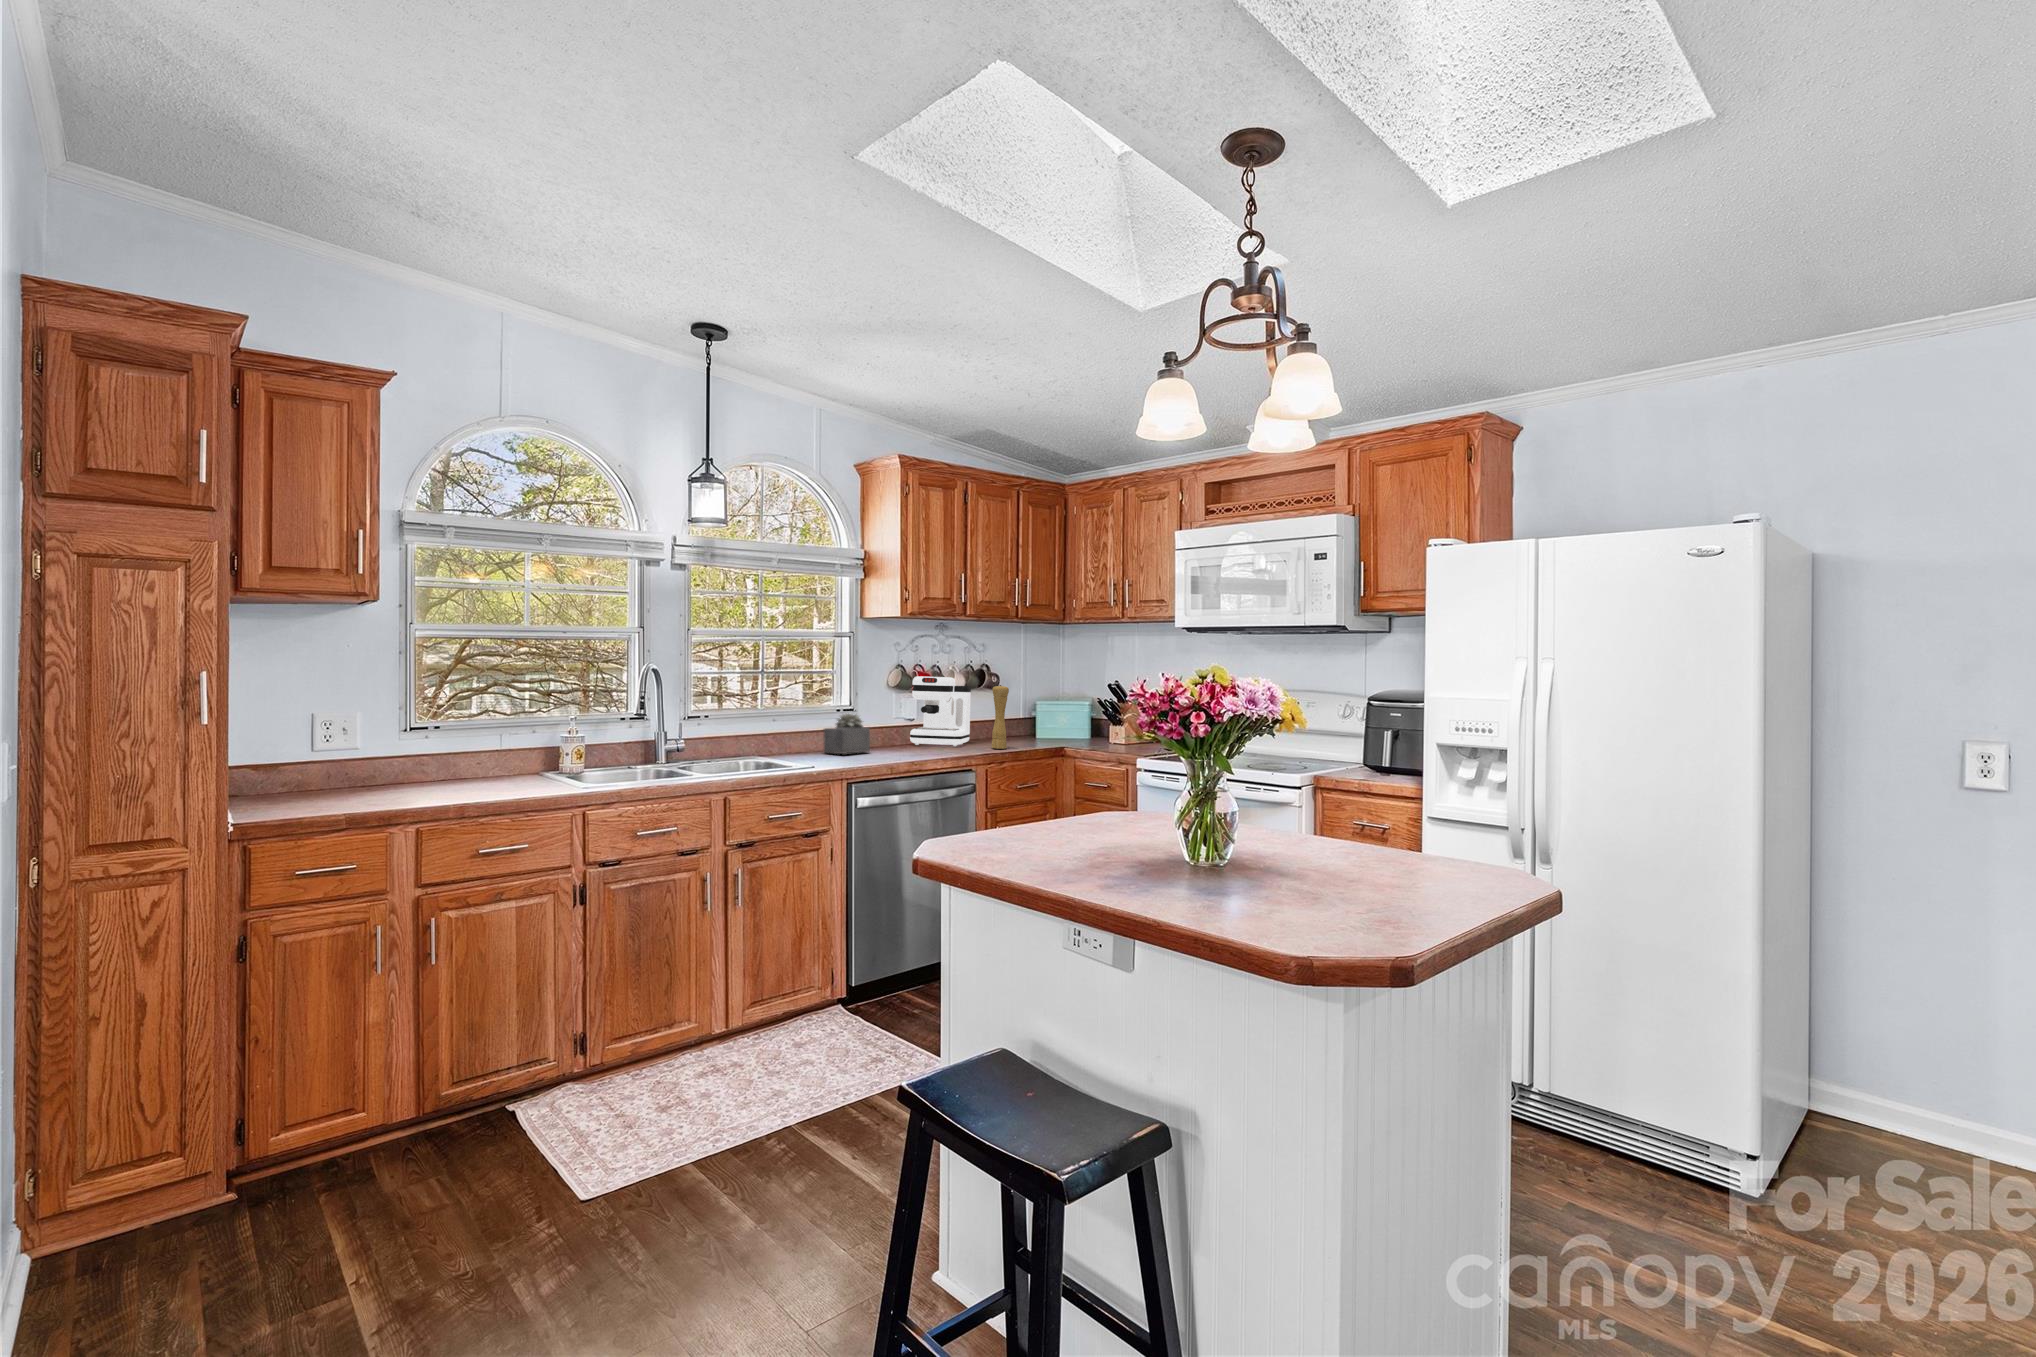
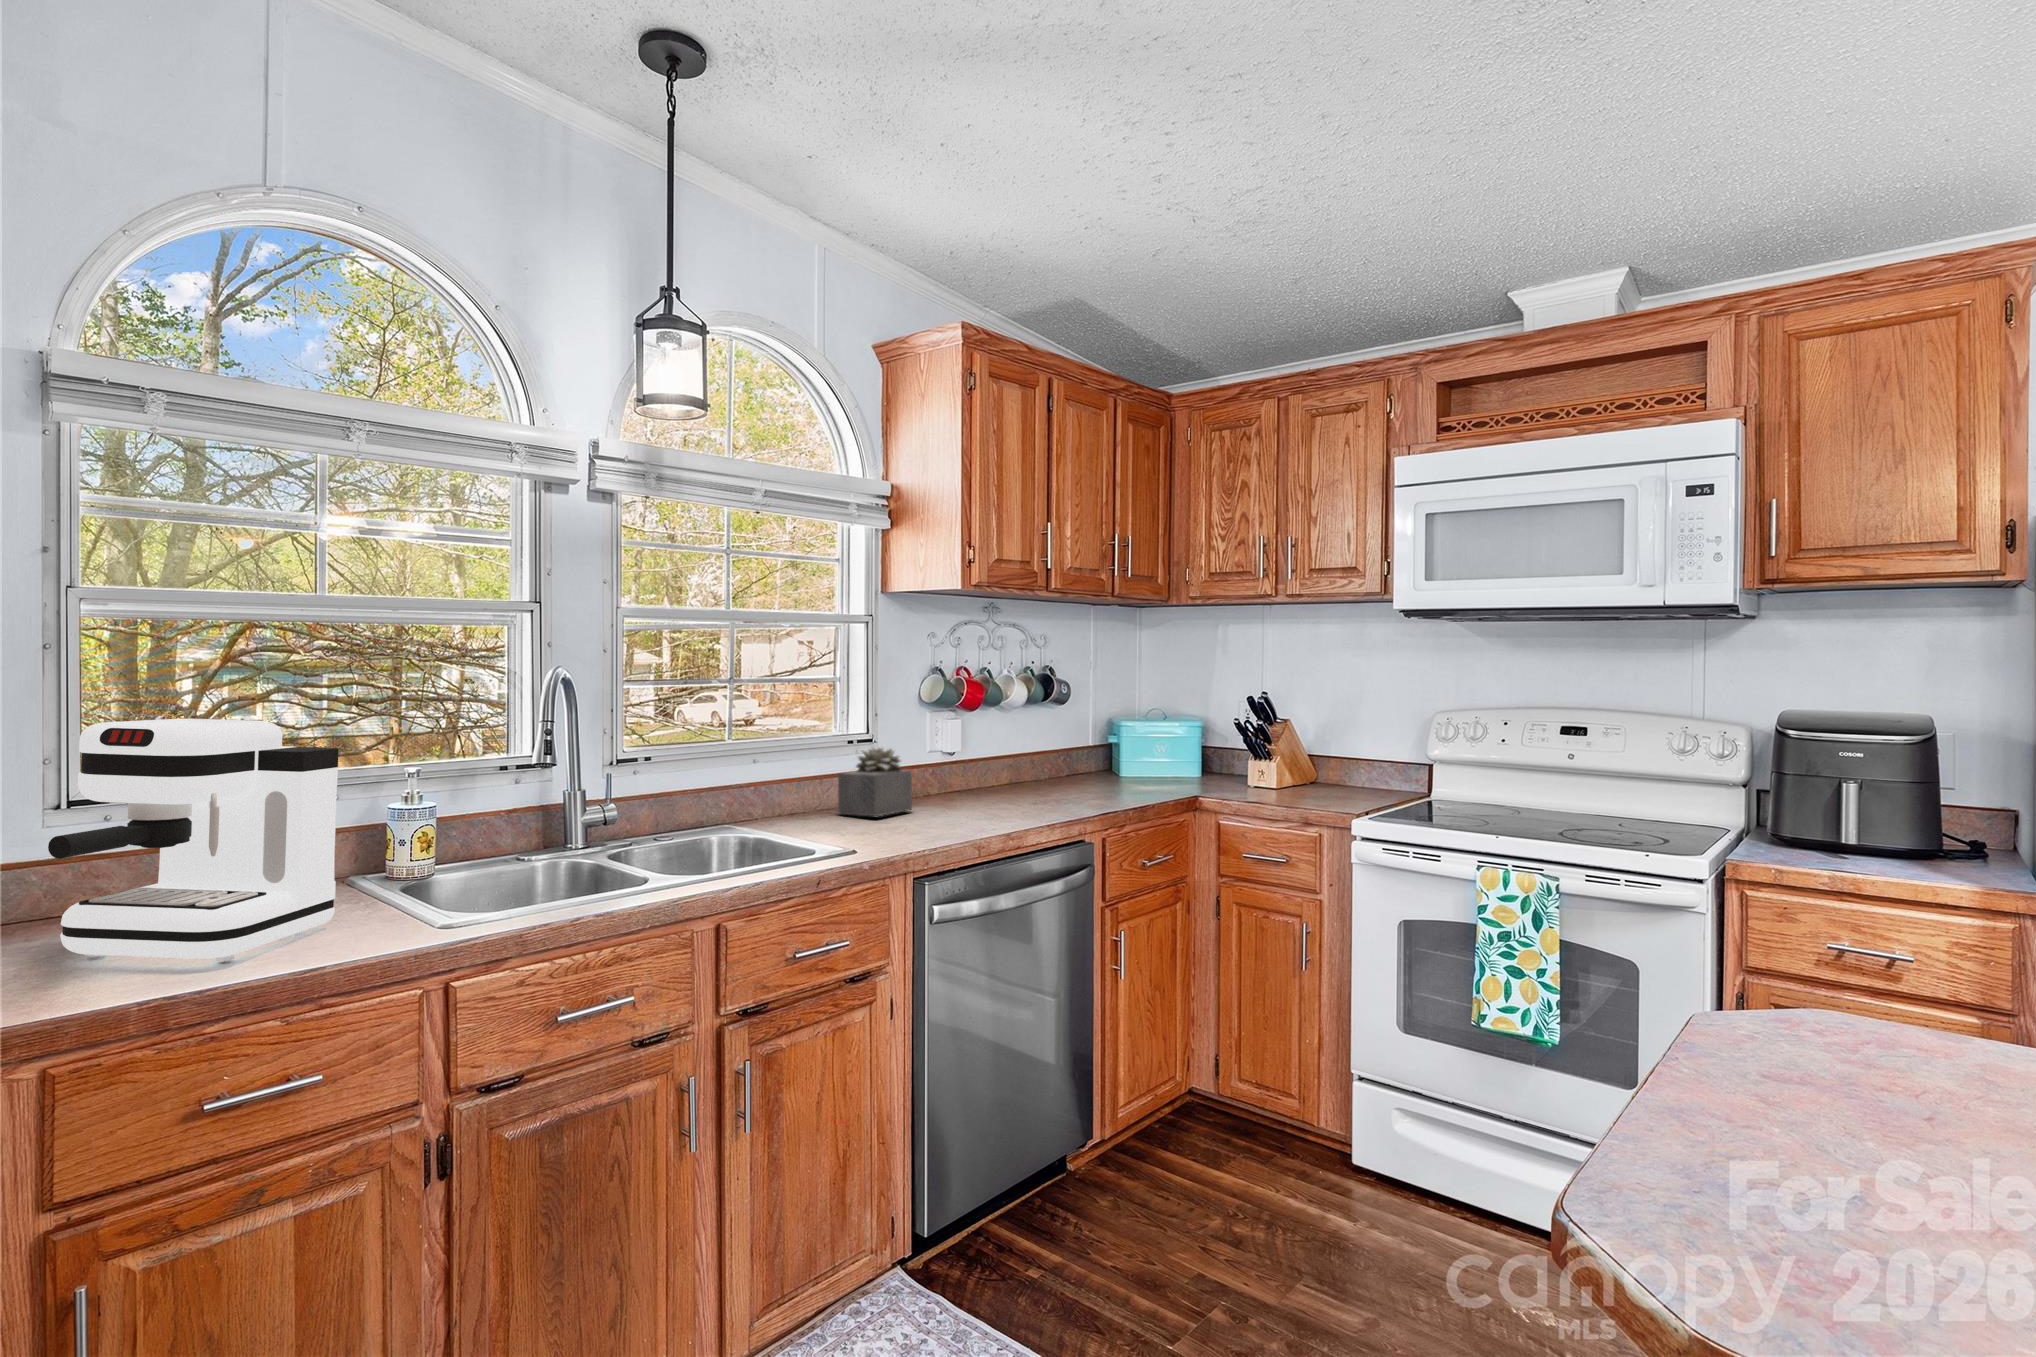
coffee maker: present [910,676,971,746] -> present [48,719,339,961]
pepper mill: present [992,685,1009,749] -> none [1088,699,1115,799]

